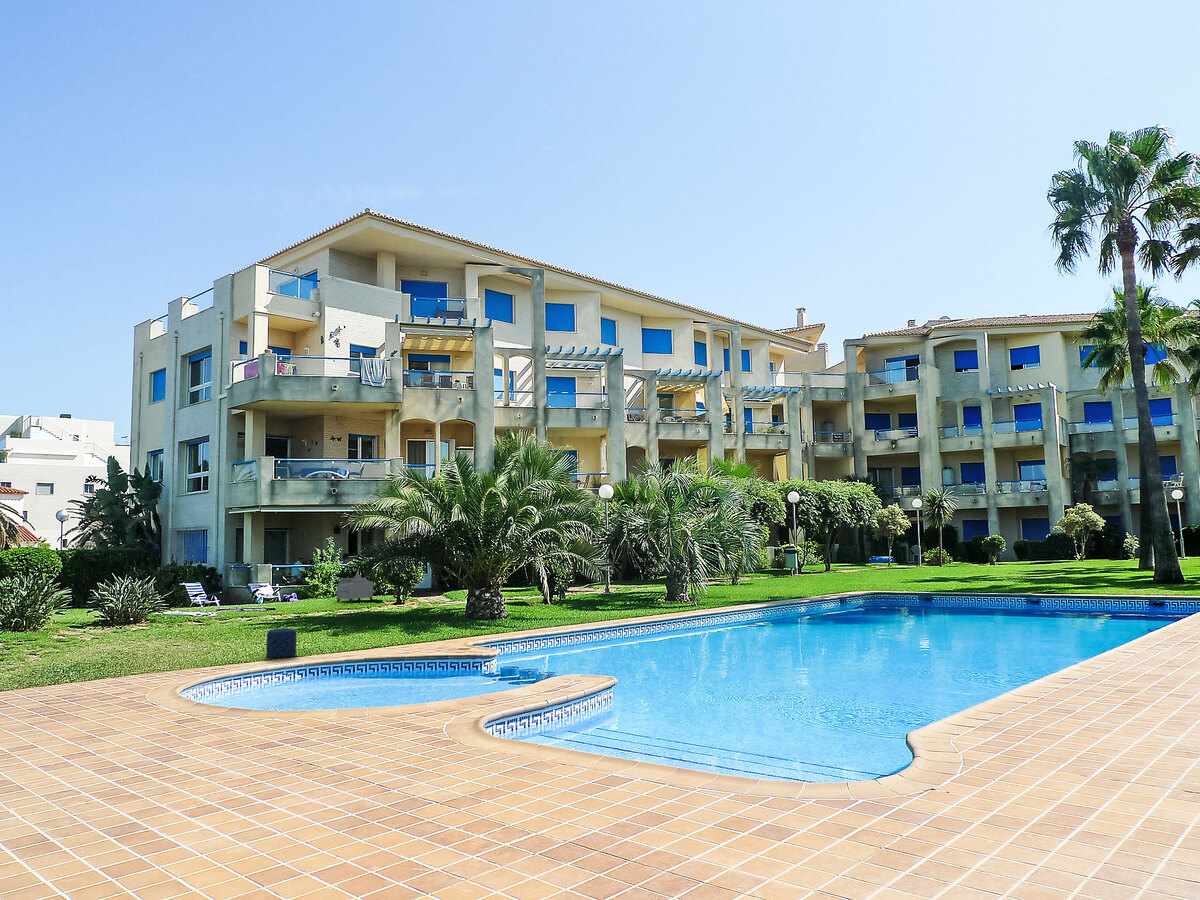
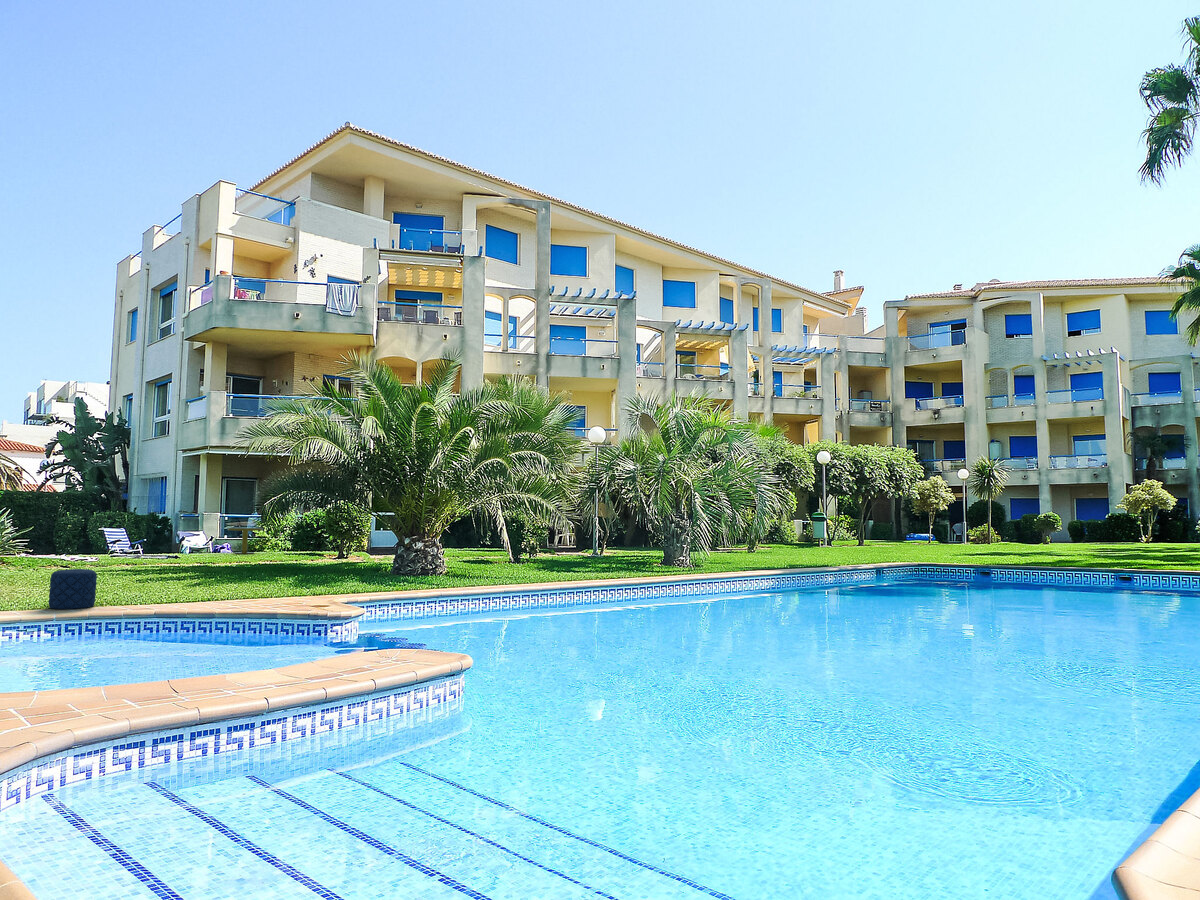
chair: present [337,569,373,603] -> none [279,512,325,556]
side table: none [292,579,321,602] -> present [228,528,263,554]

